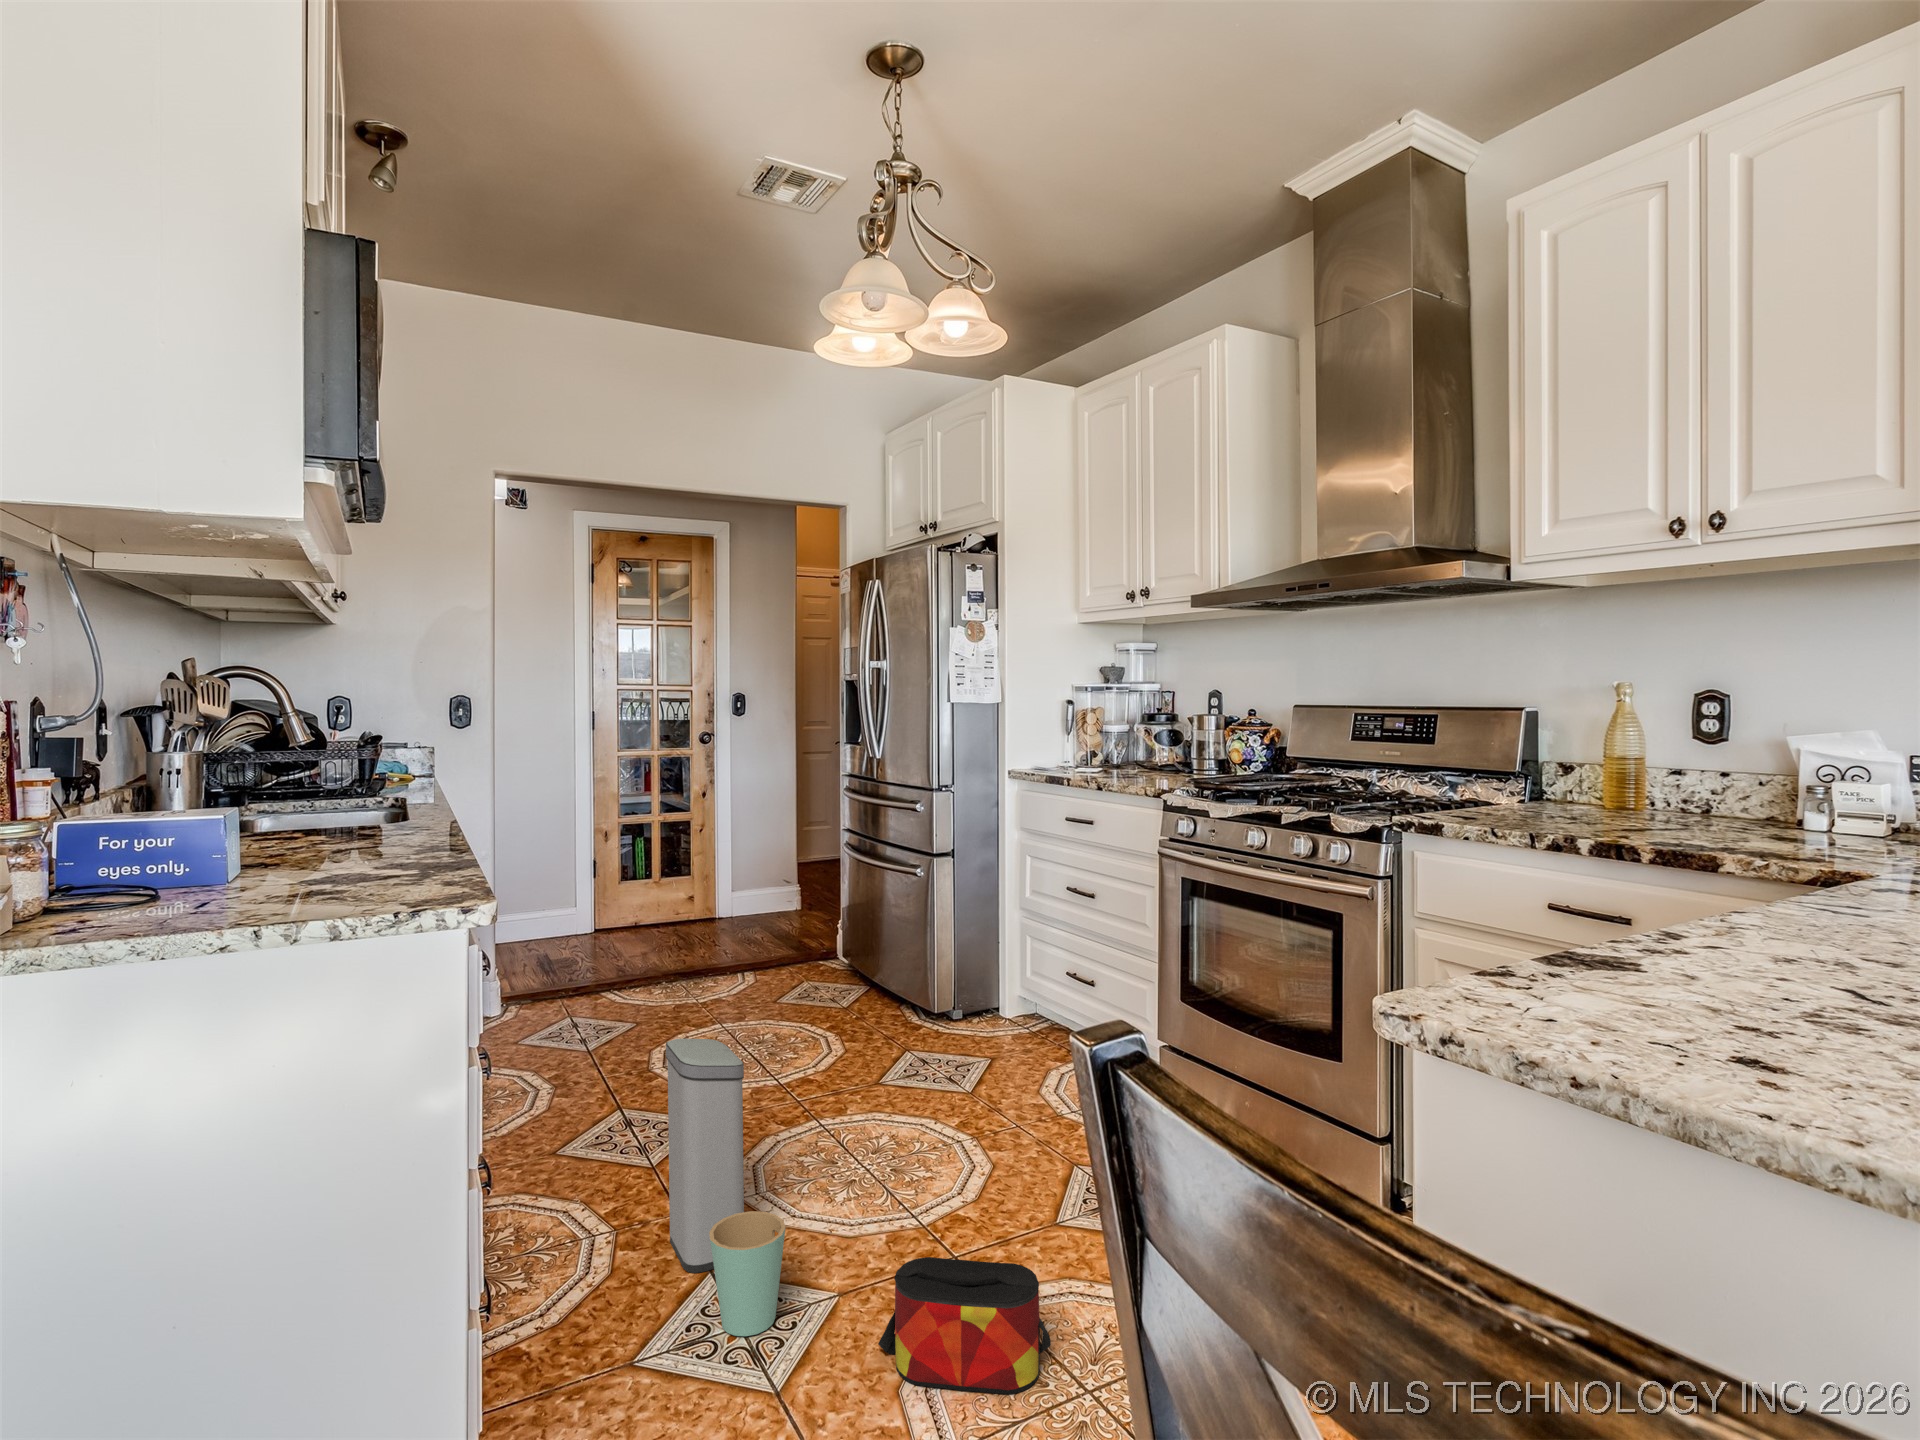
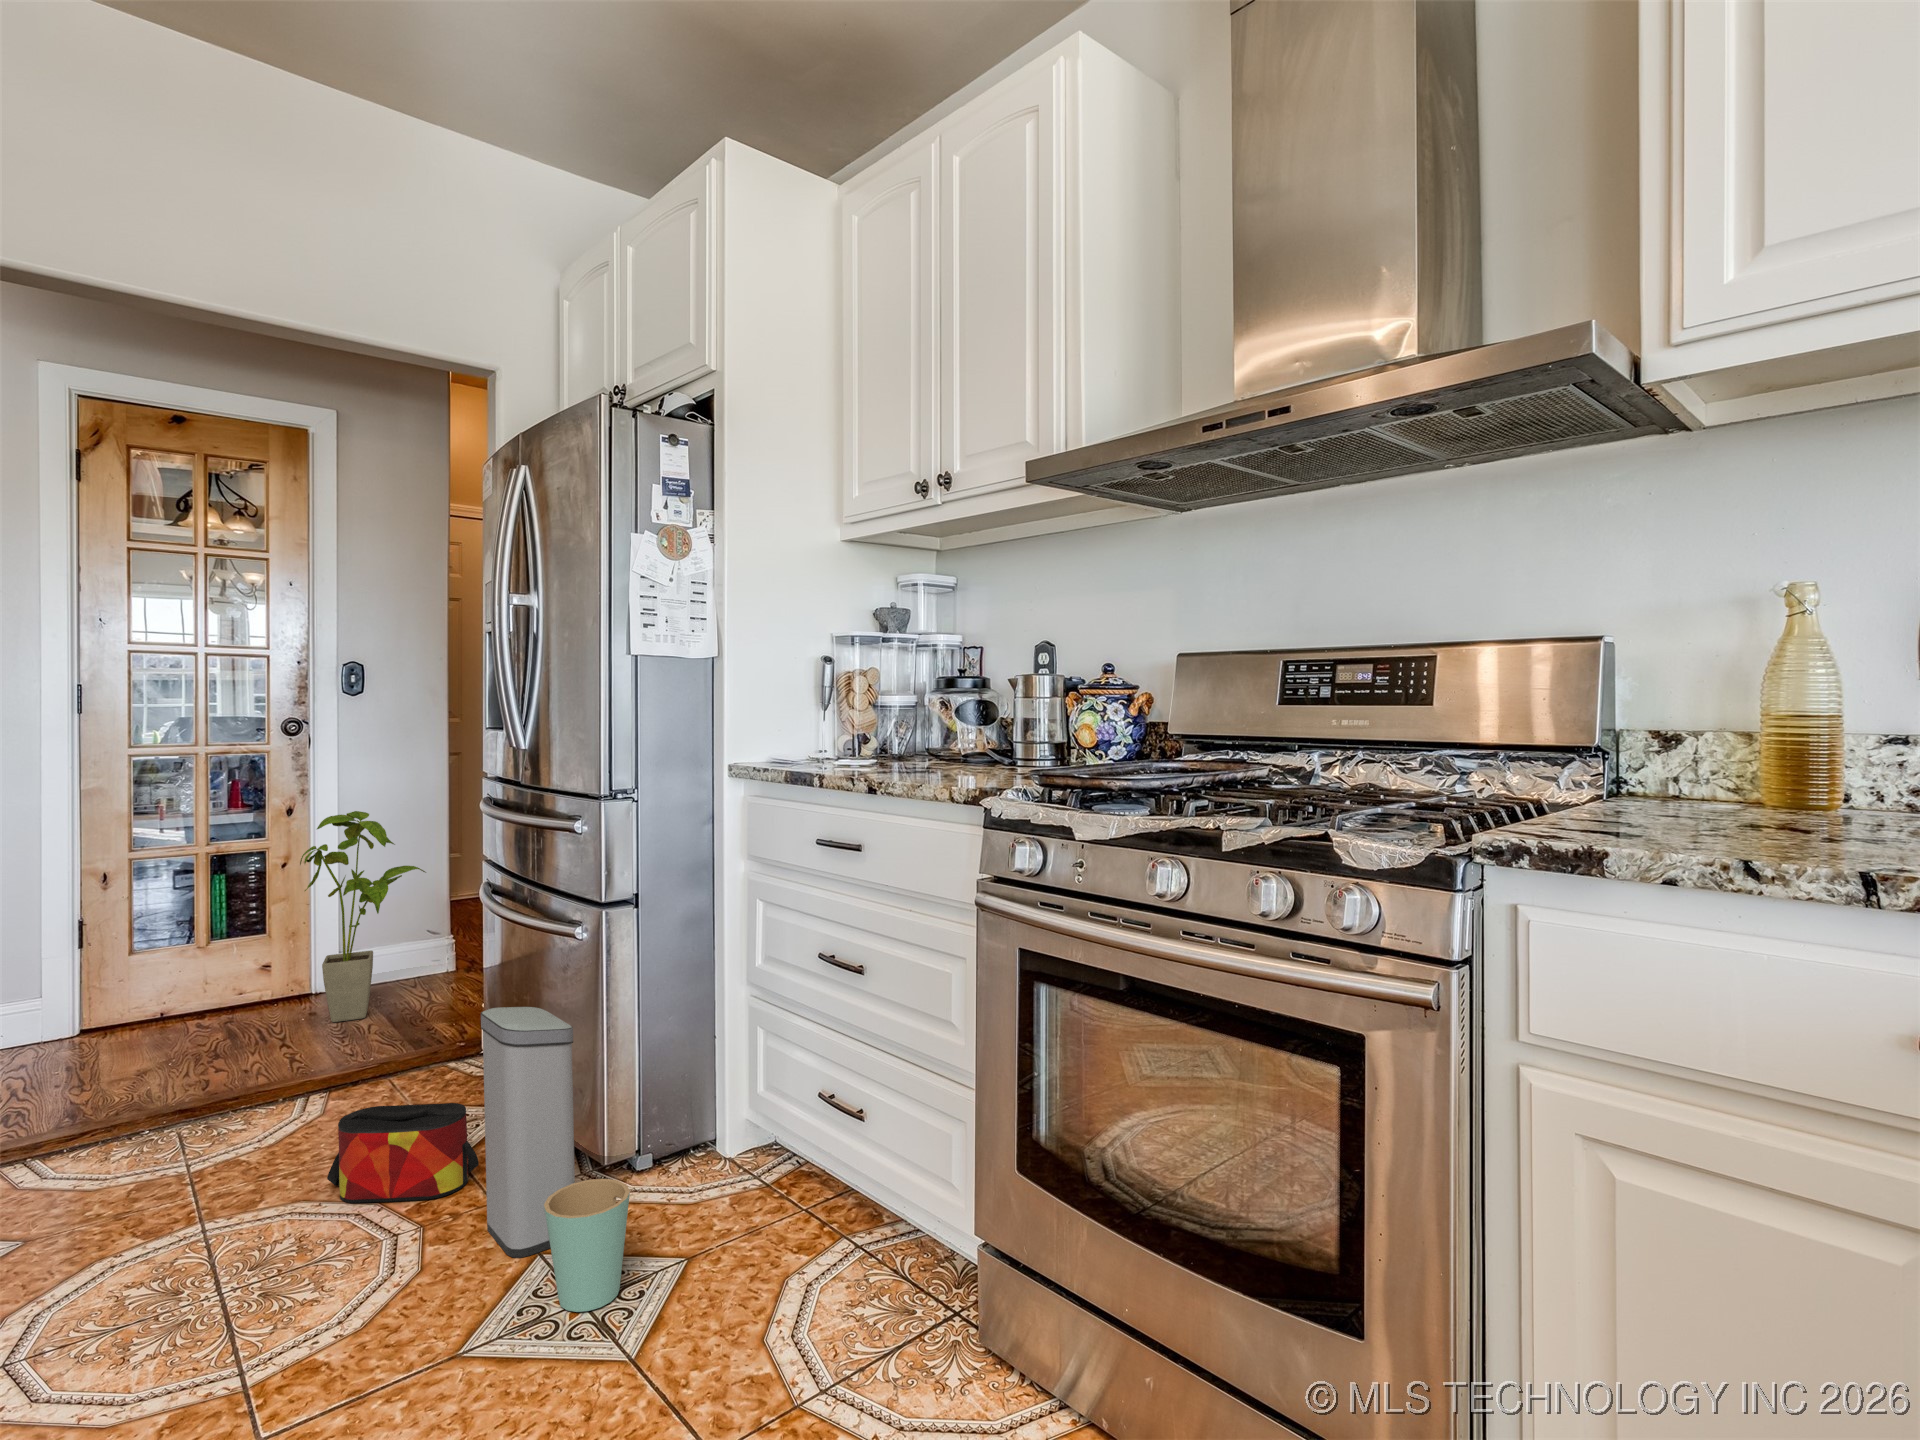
house plant: none [543,830,648,1018] -> present [300,811,426,1022]
bag: present [878,1257,1051,1394] -> present [327,1103,479,1203]

